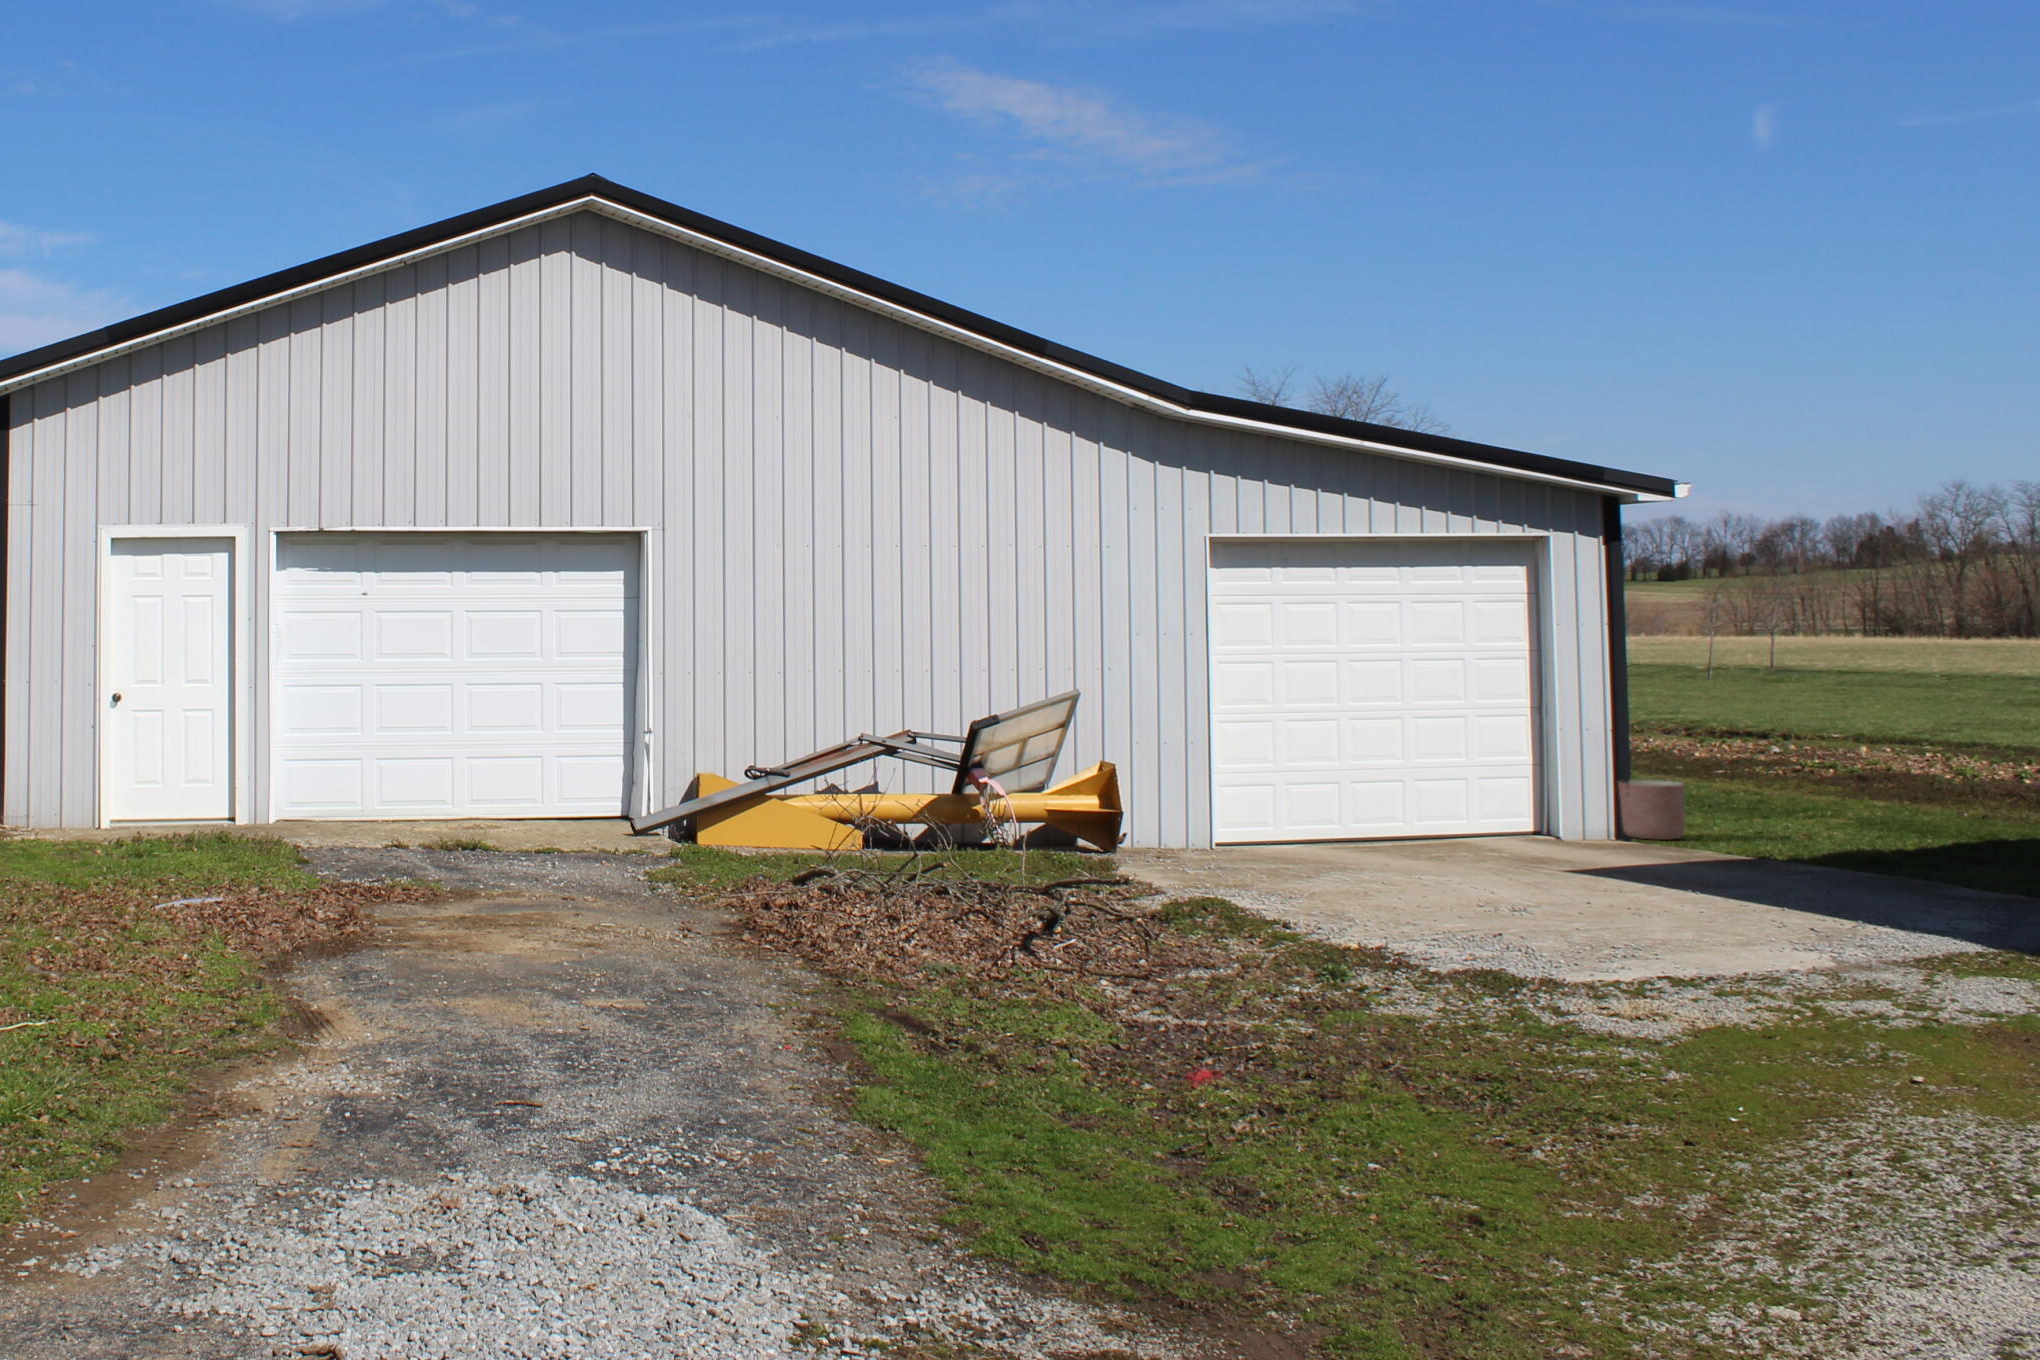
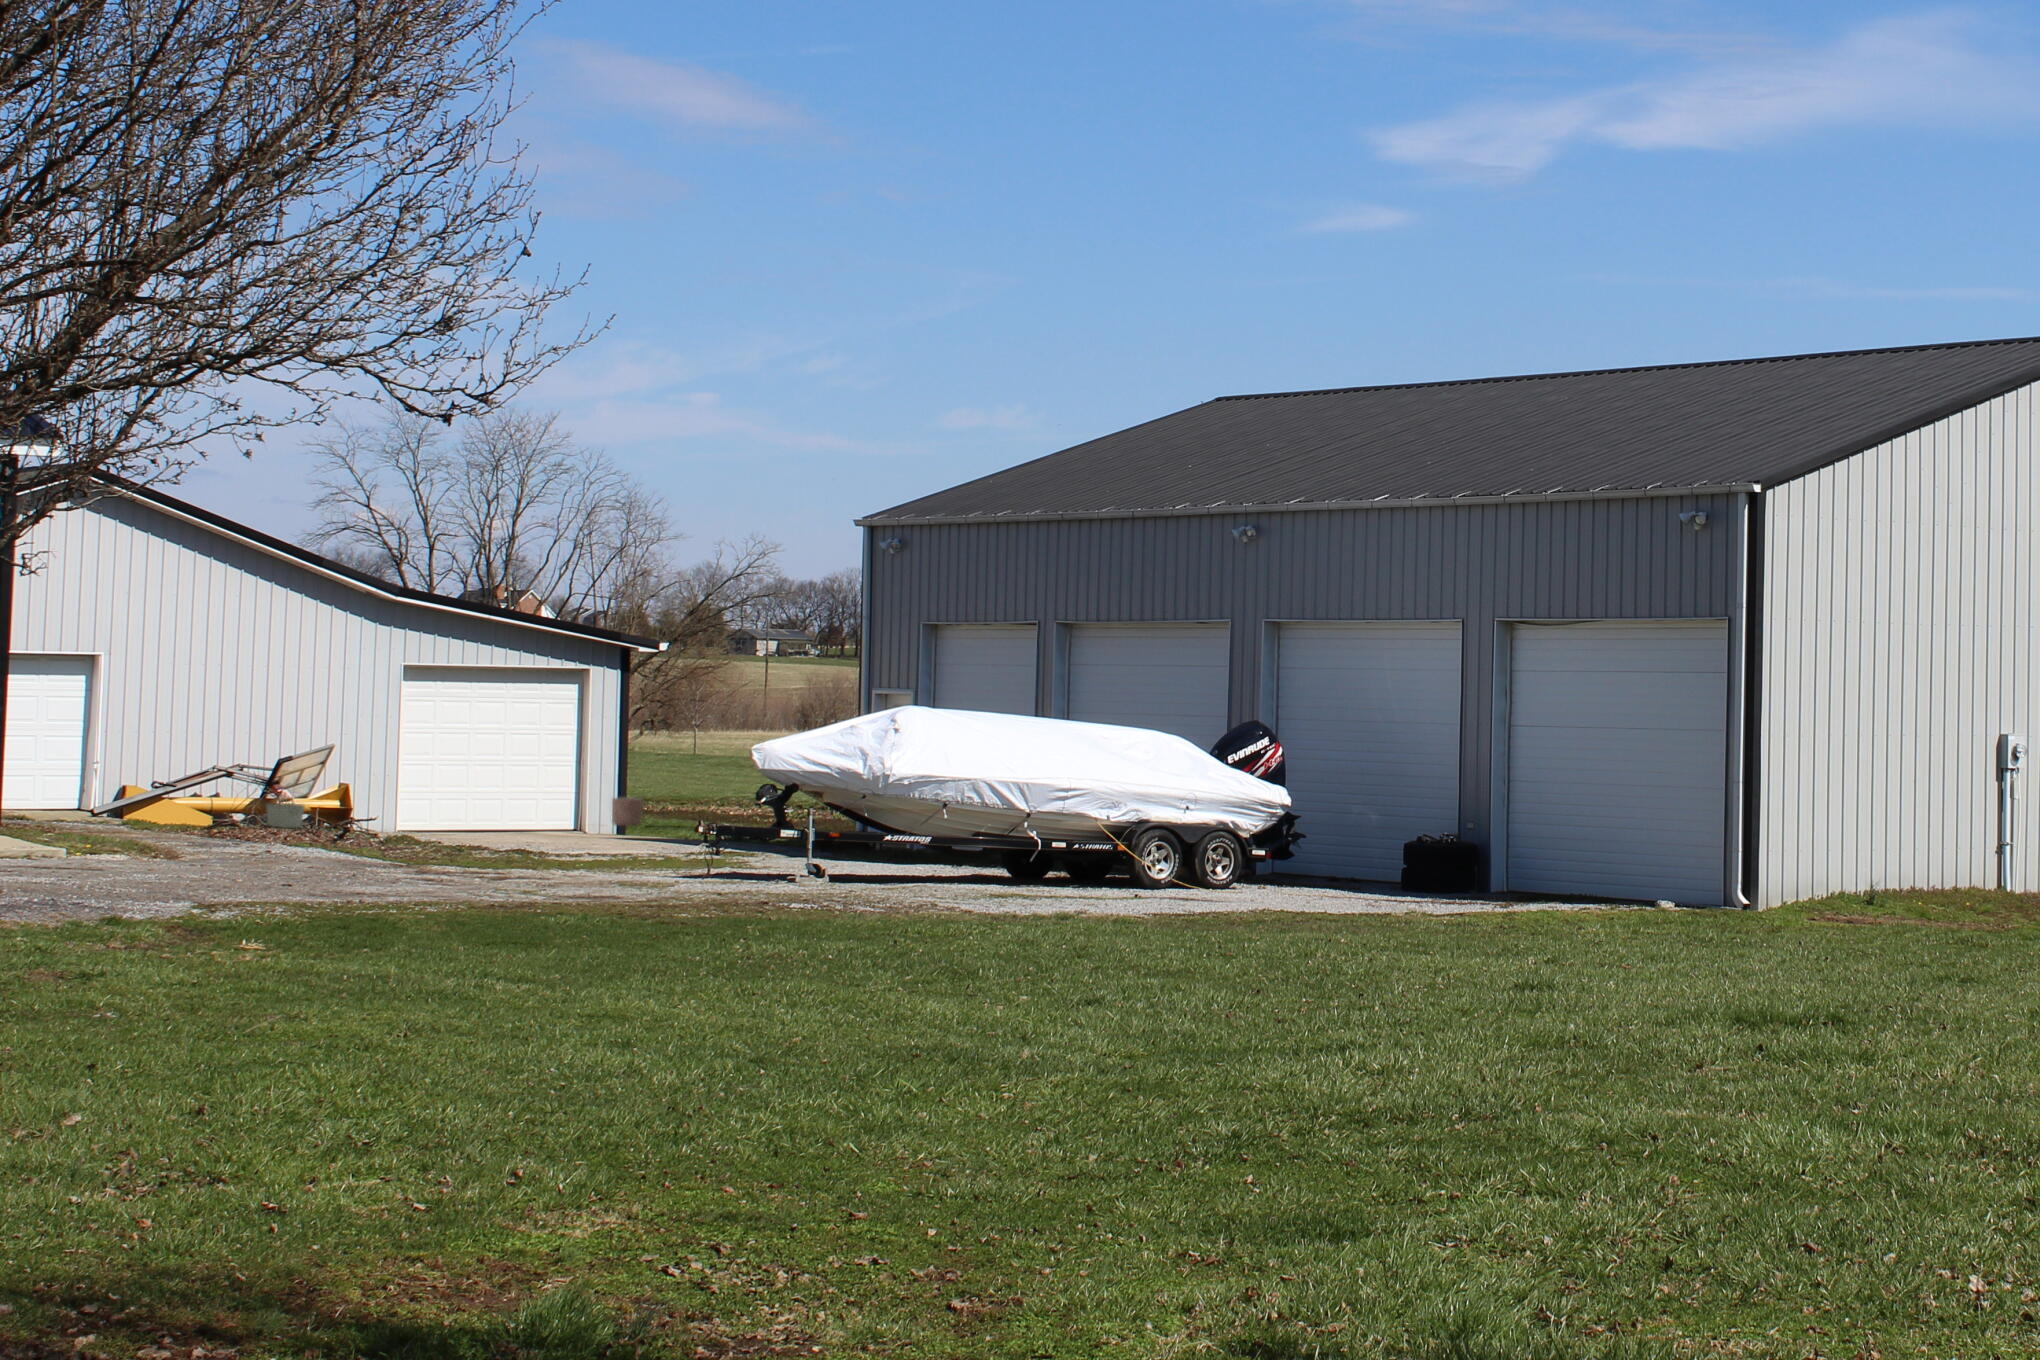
storage bin: none [957,810,1034,866] -> present [267,803,304,828]

